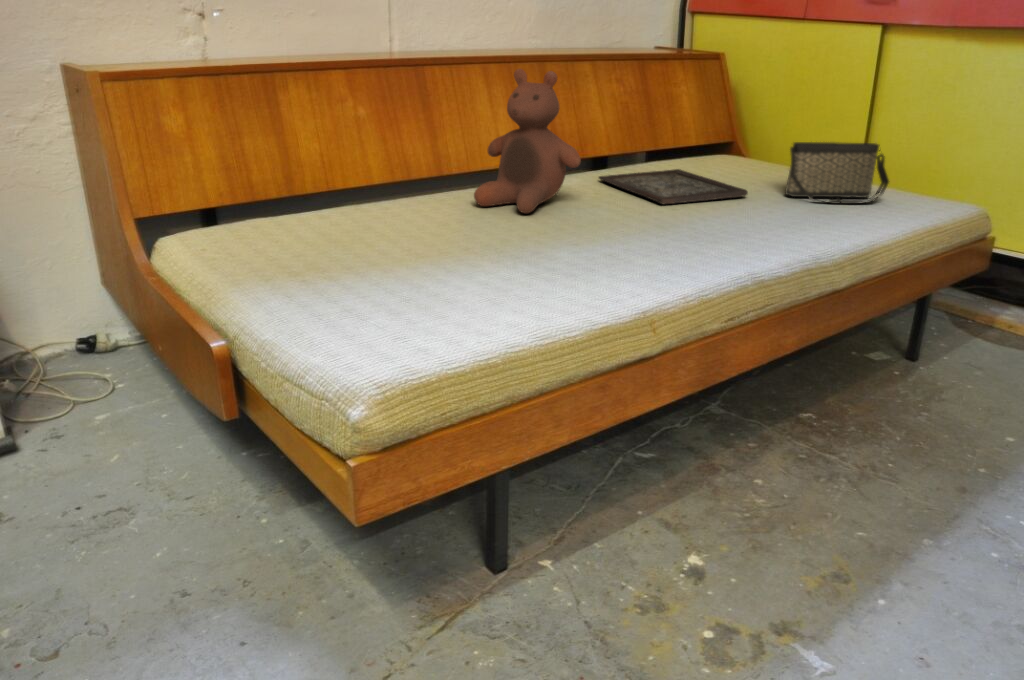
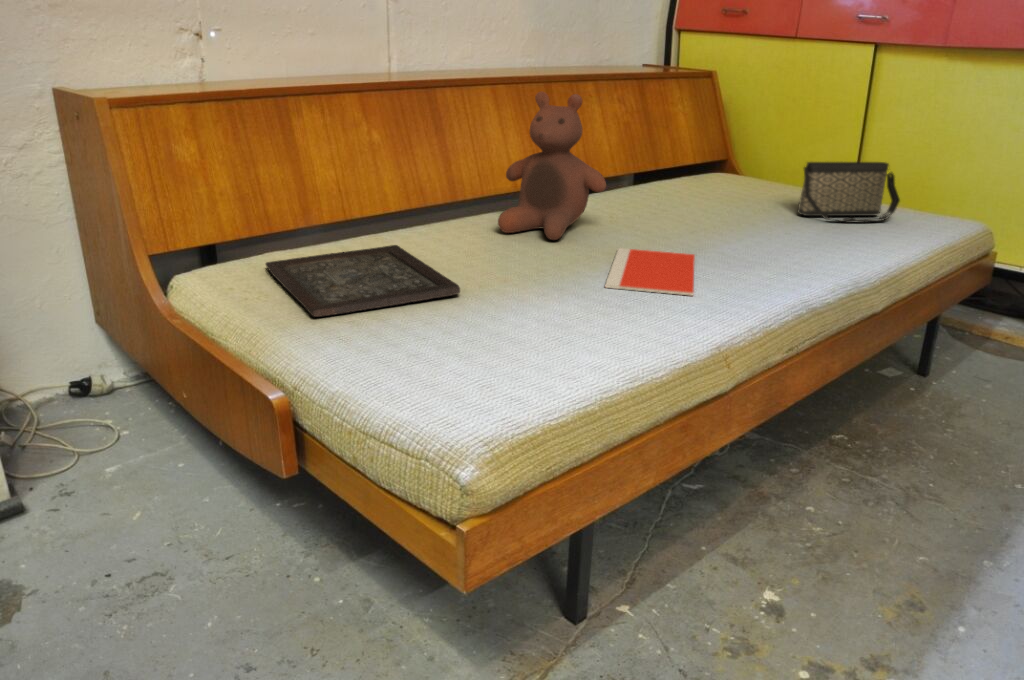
tray: present [599,169,748,204] -> present [266,245,460,317]
notebook: none [556,222,659,266] -> present [605,248,695,295]

